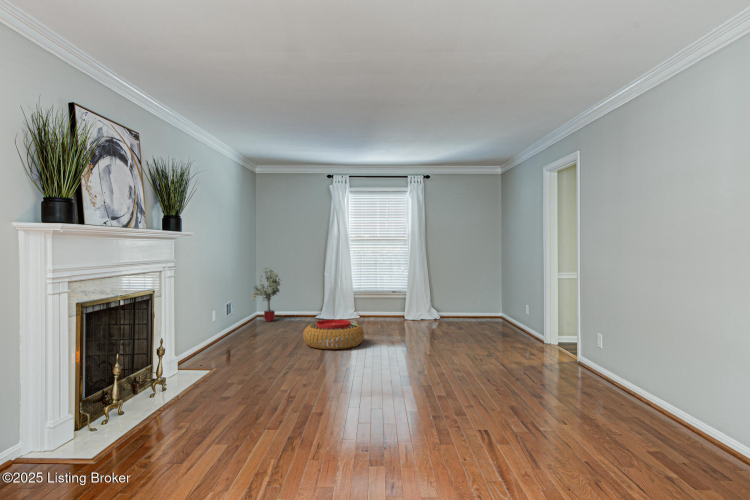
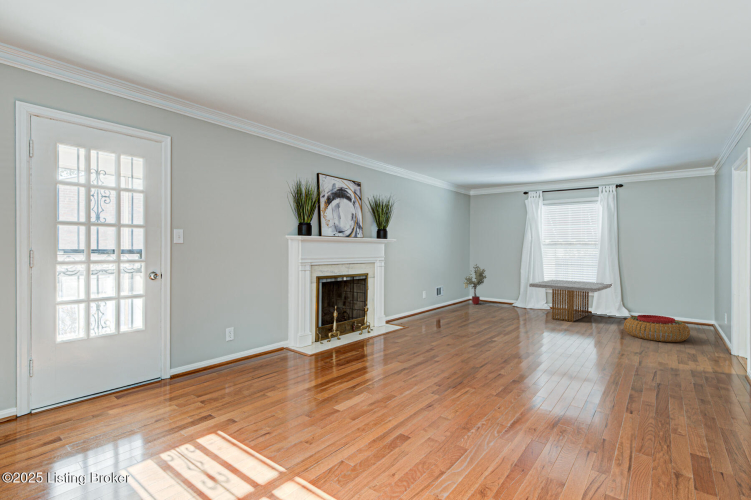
coffee table: none [350,283,423,330] -> present [529,280,612,322]
pouf: present [303,319,364,349] -> present [624,315,690,342]

